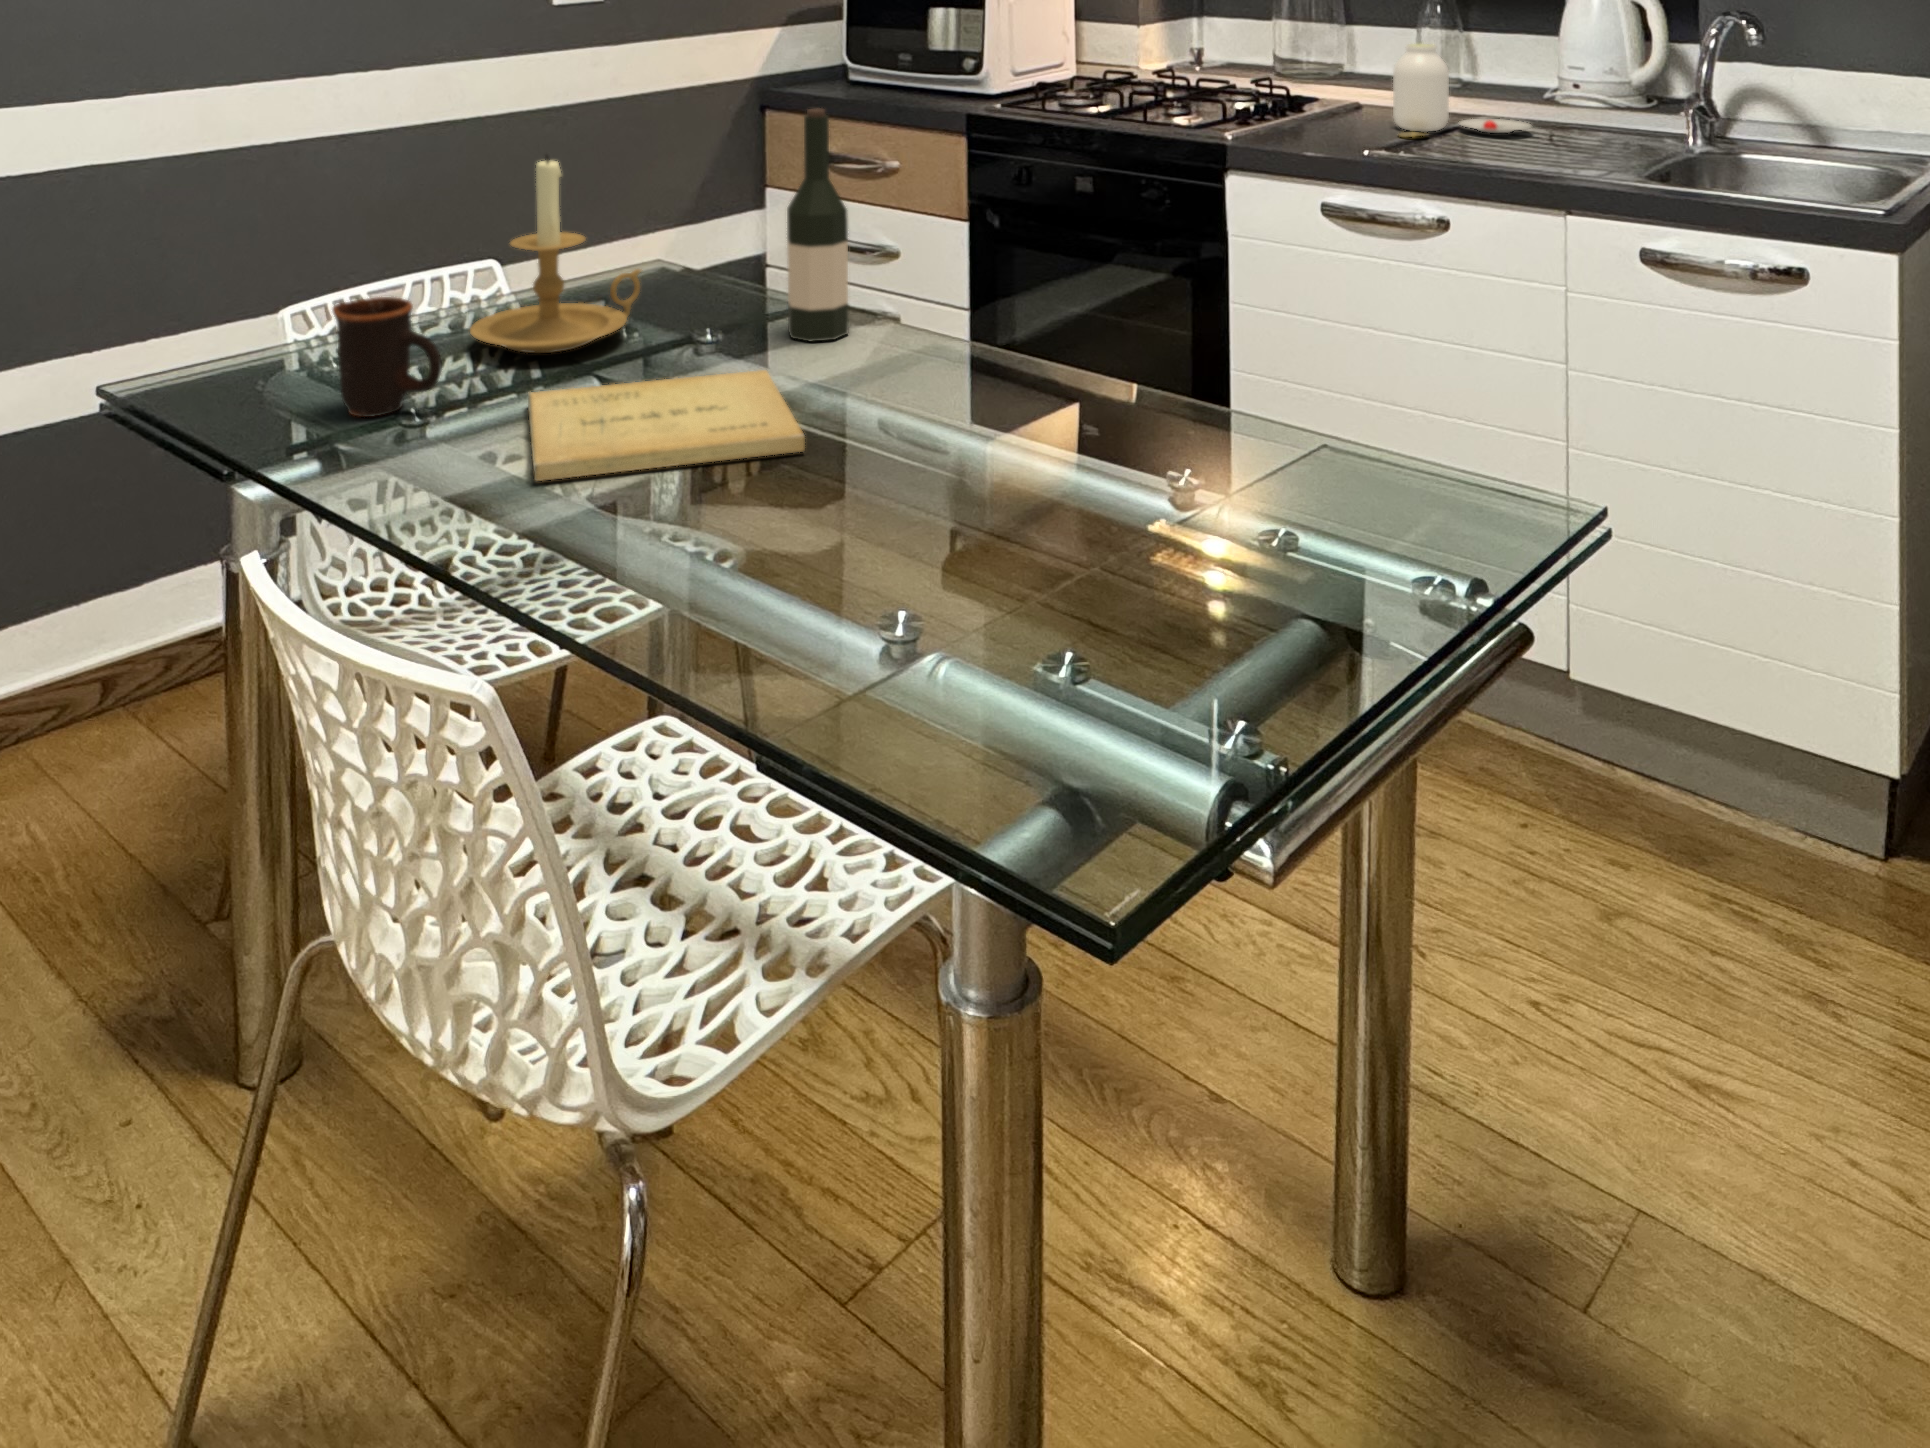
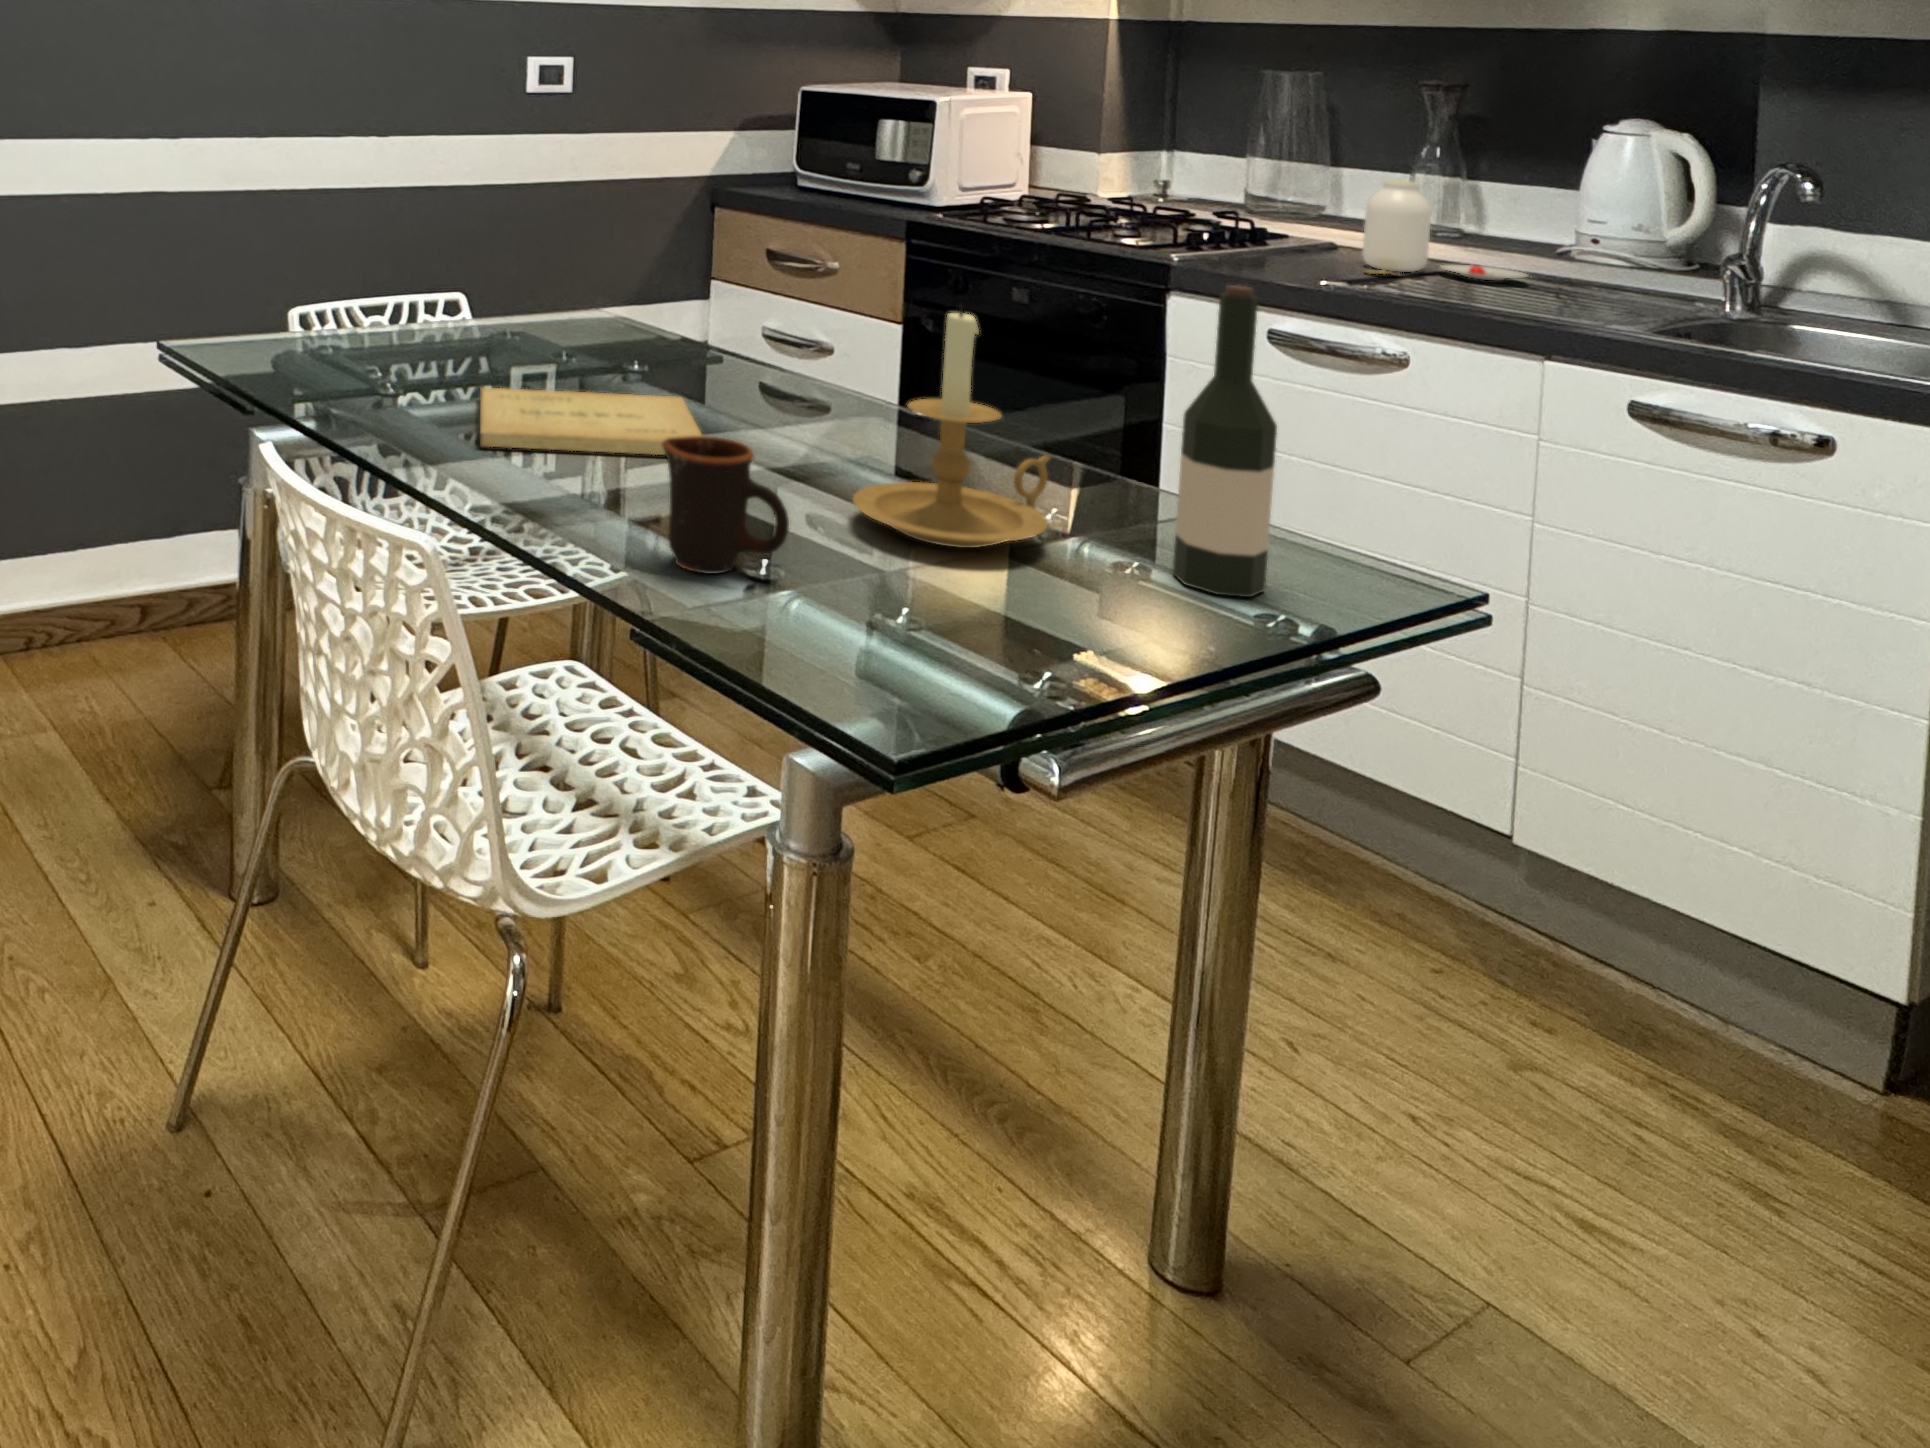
wine bottle: present [787,109,848,341] -> present [1173,285,1277,597]
candle holder: present [470,156,641,353] -> present [853,306,1050,548]
mug: present [333,297,442,417] -> present [662,436,789,574]

